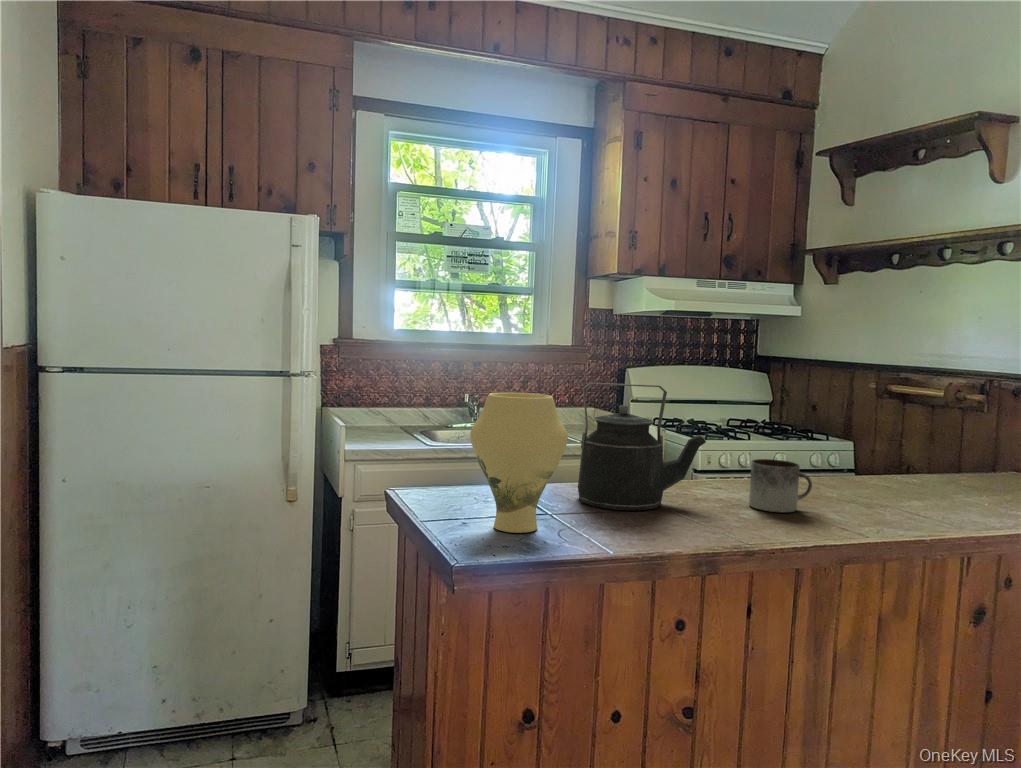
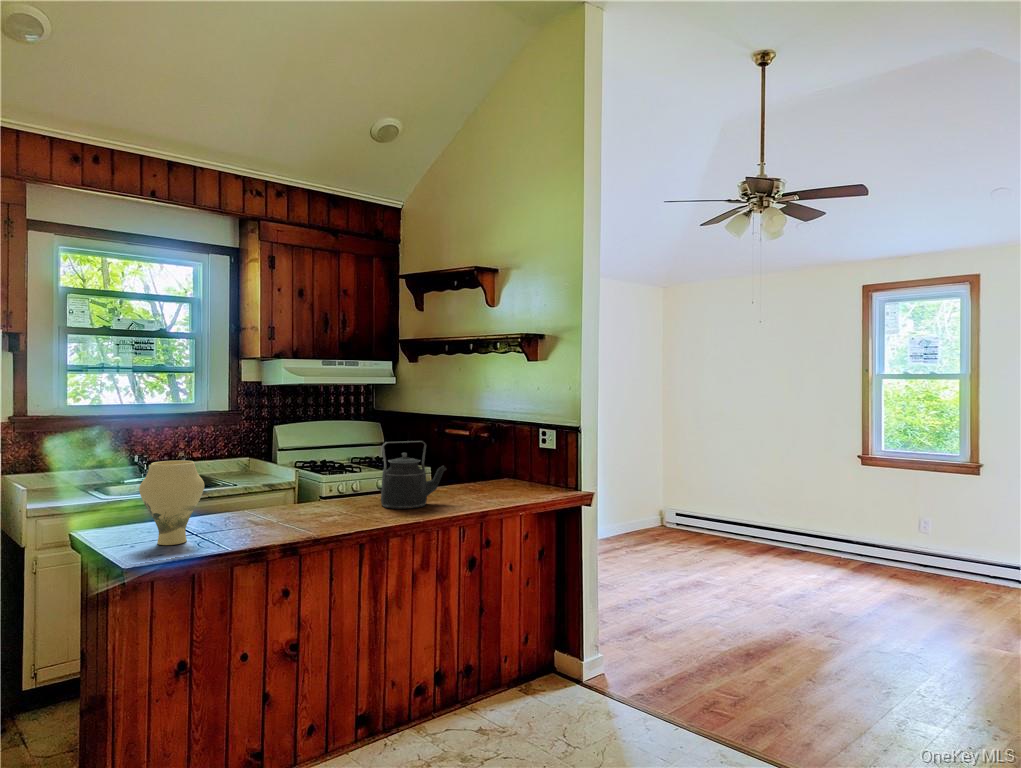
kettle: present [578,383,706,511] -> present [381,441,446,509]
mug: present [749,459,812,512] -> none [328,485,363,515]

